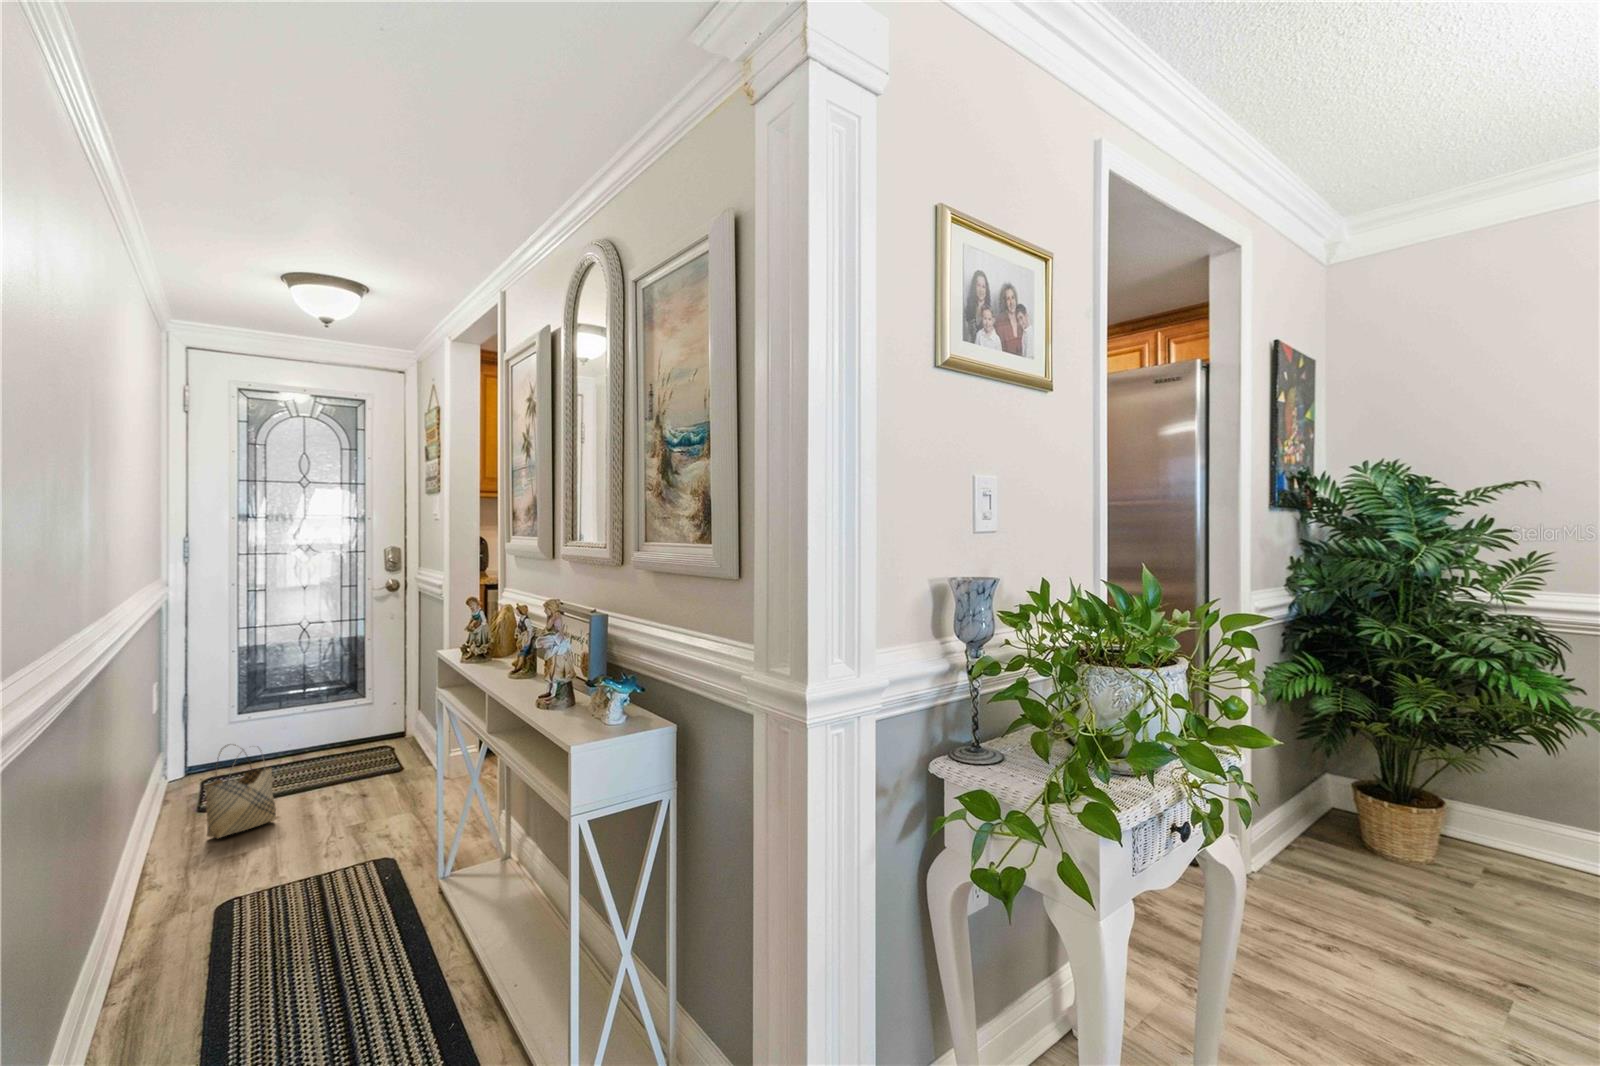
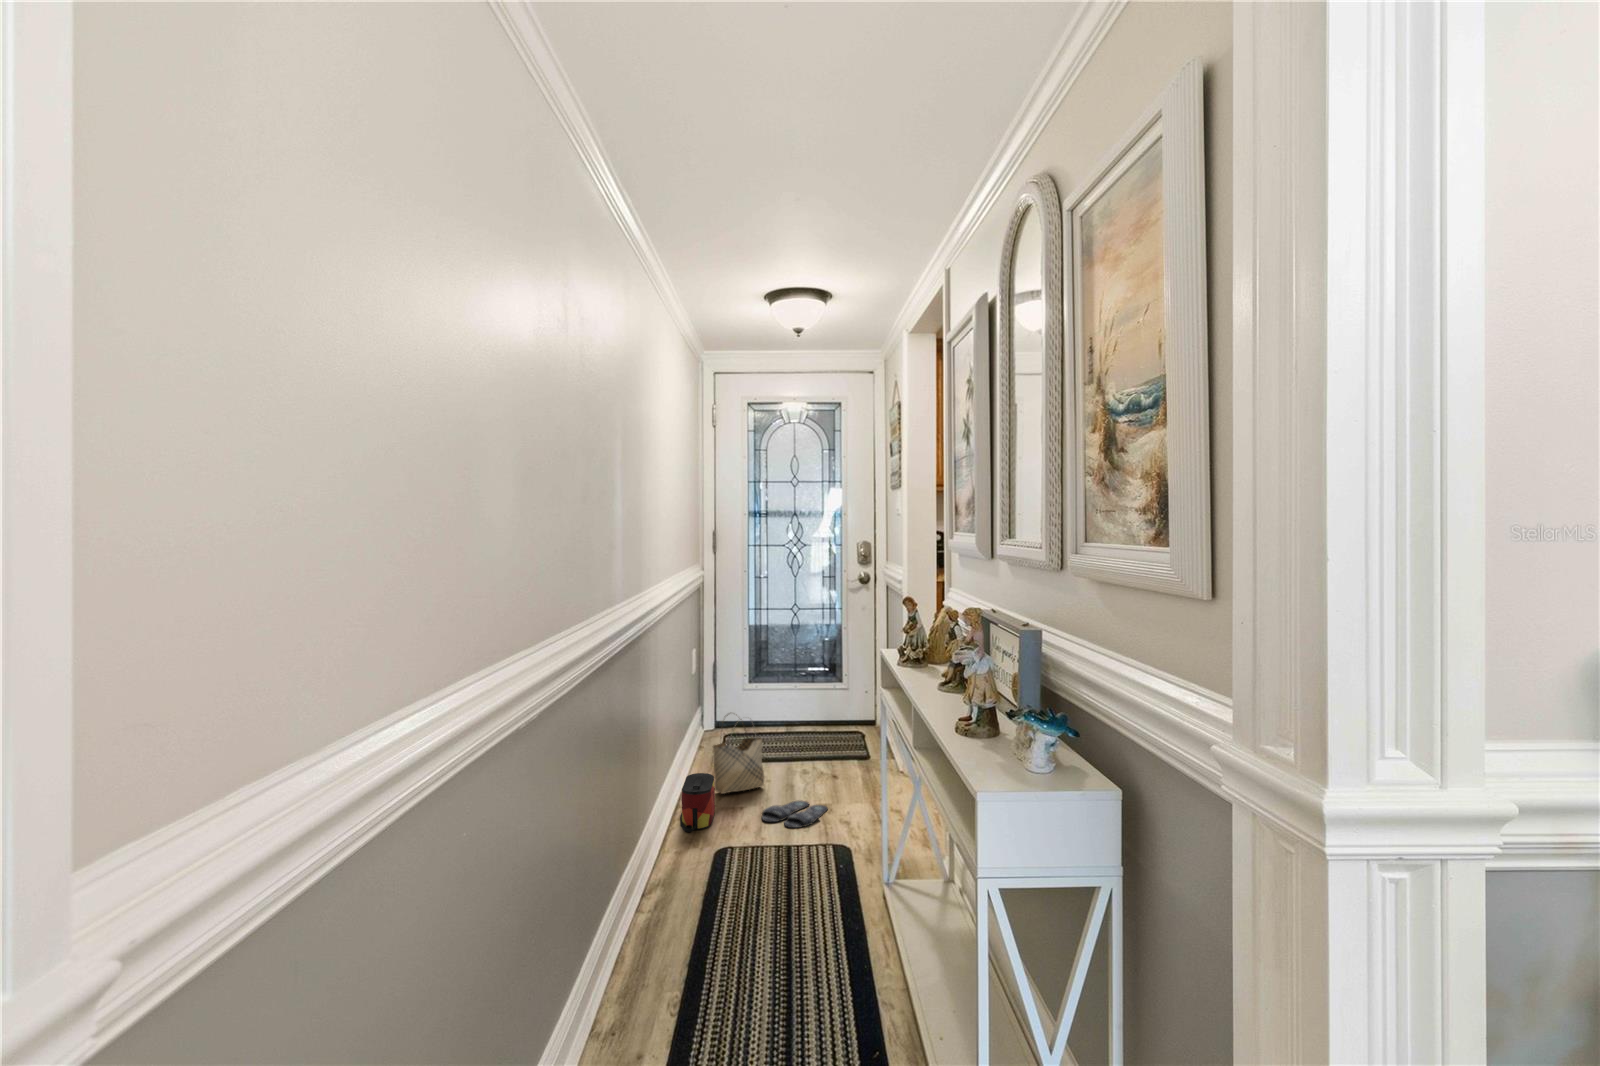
bag: none [161,817,211,889] -> present [680,773,715,832]
slippers: none [278,825,361,856] -> present [762,801,828,828]

